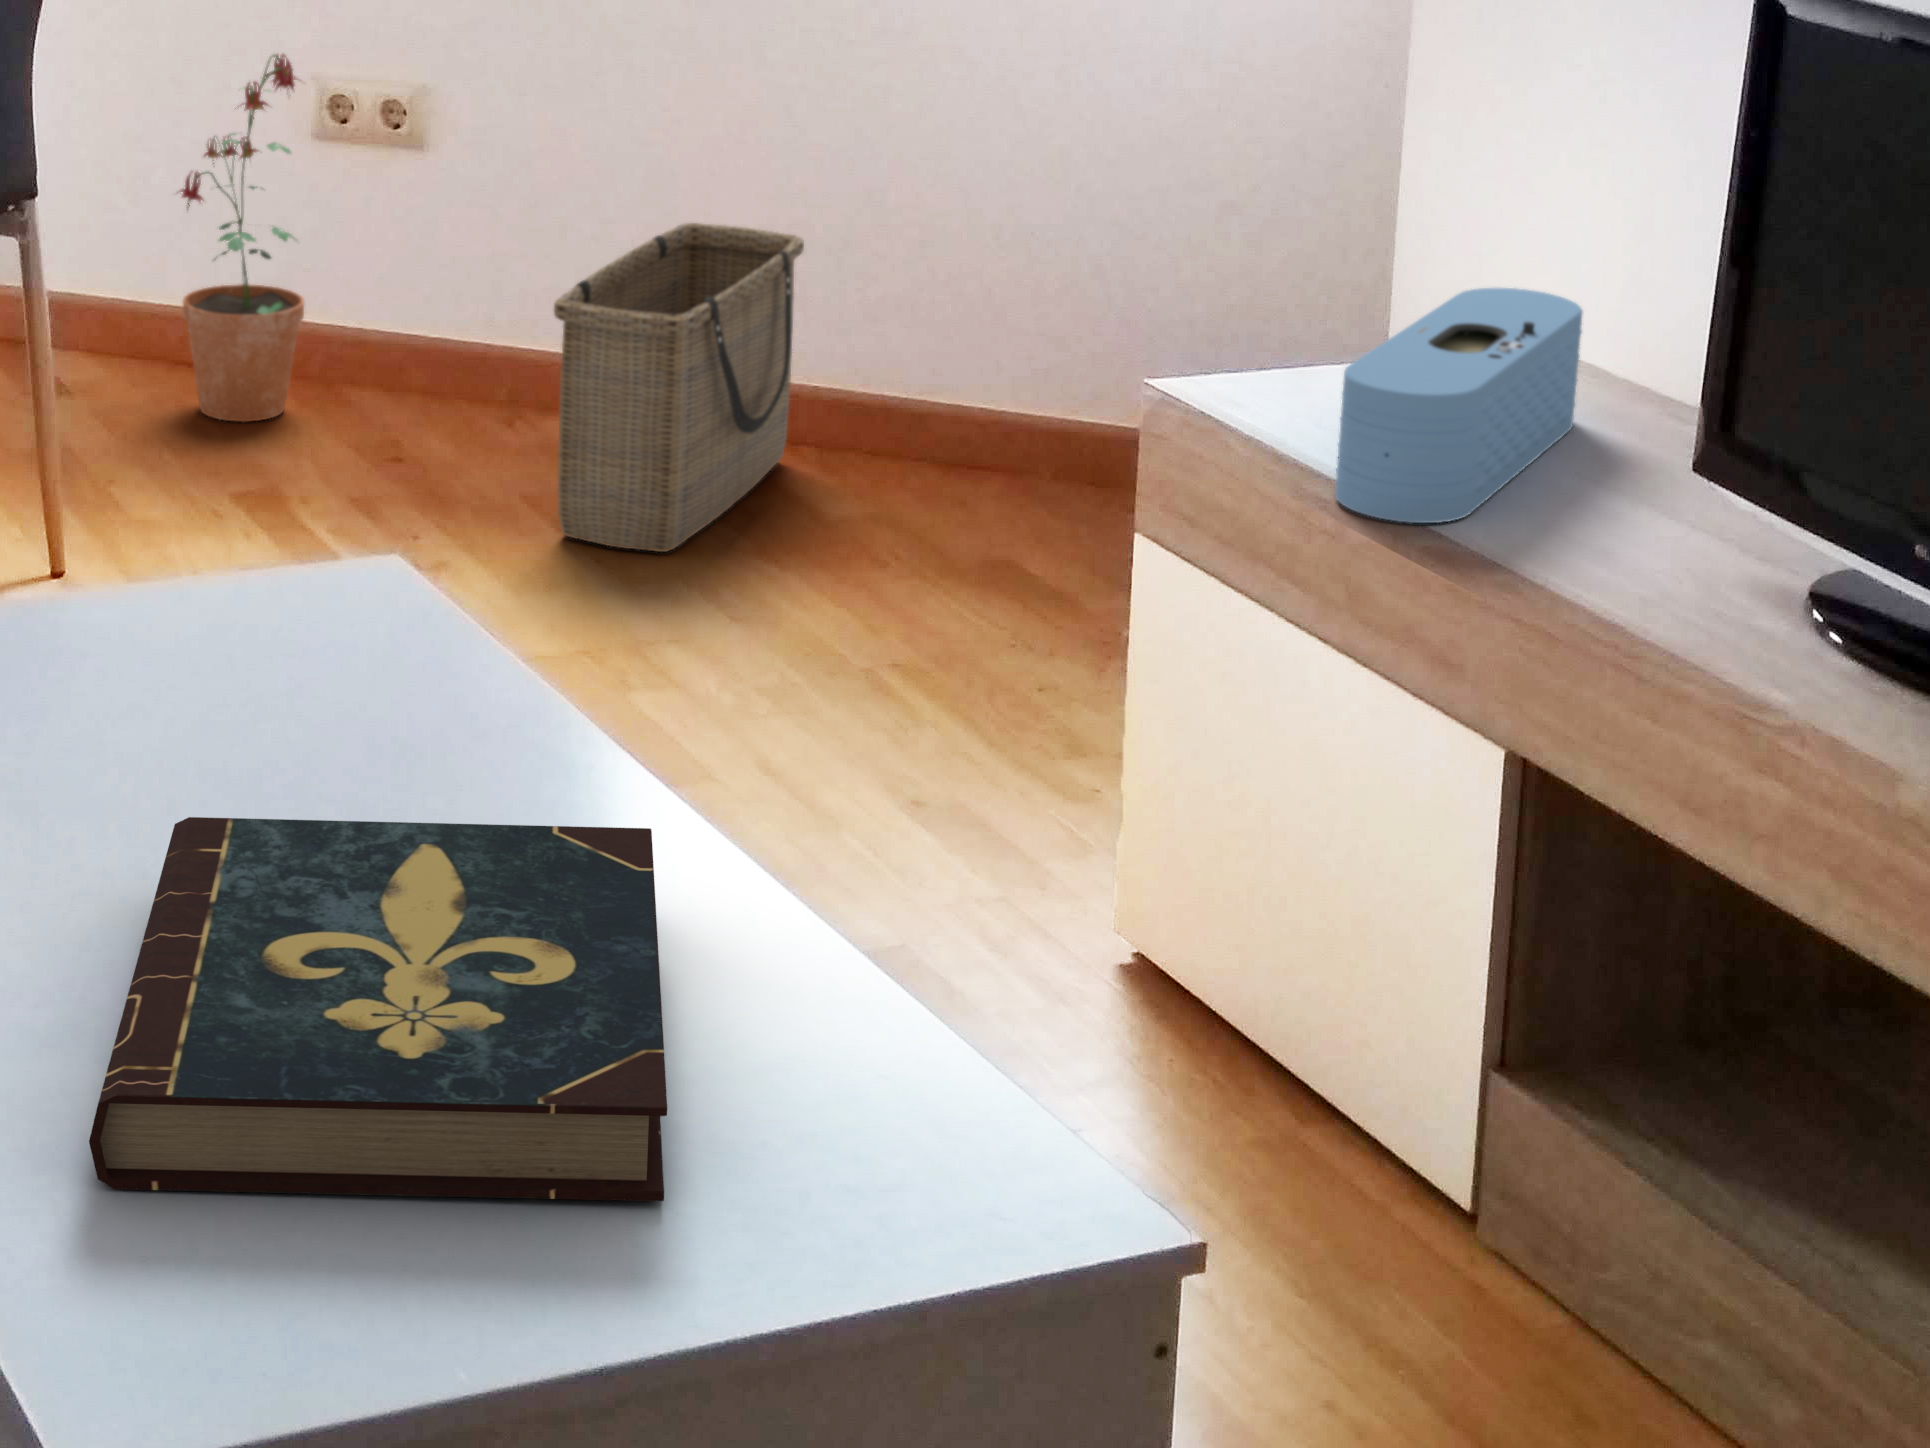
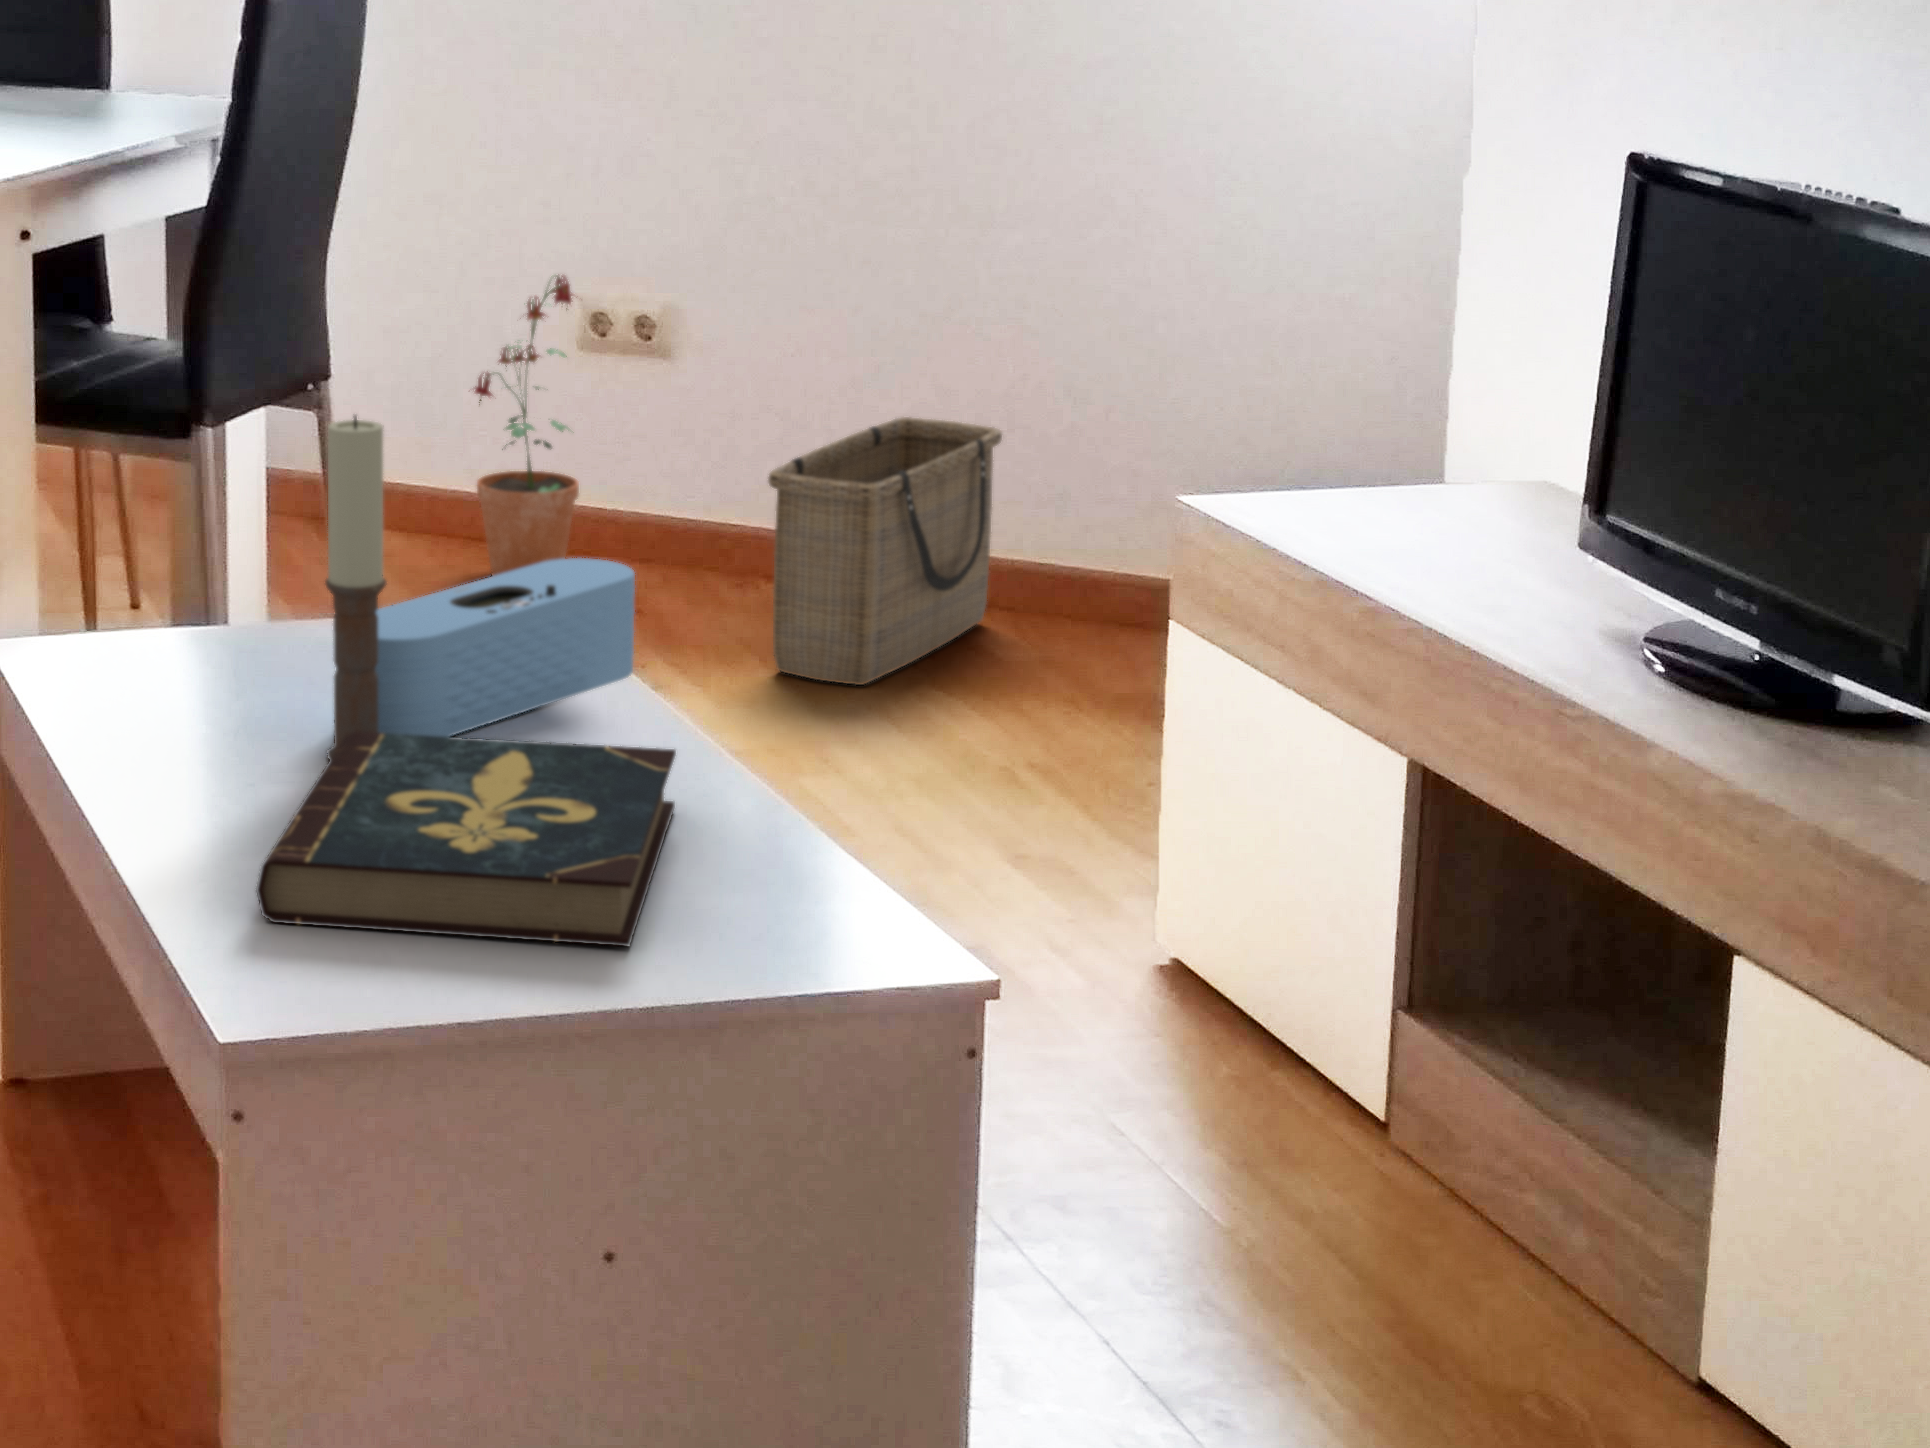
speaker: present [1335,288,1583,523] -> present [375,558,635,737]
candle: none [136,355,225,853] -> present [325,416,386,760]

